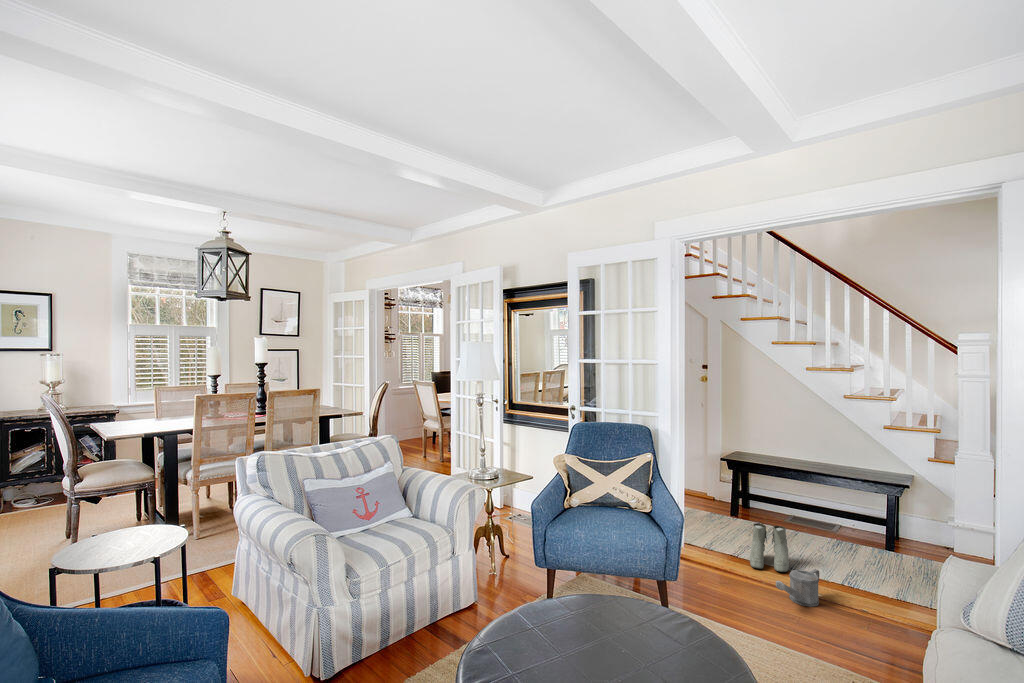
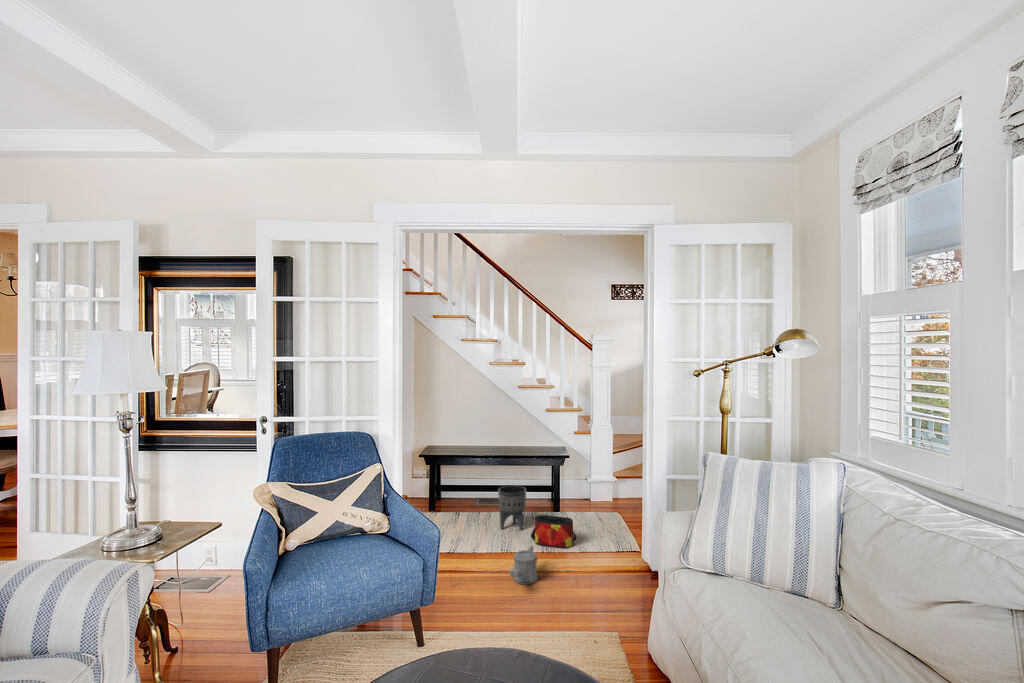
planter: none [800,505,836,557] -> present [498,485,526,530]
boots: present [750,523,789,572] -> none [467,512,501,560]
bag: none [833,544,893,589] -> present [531,515,576,548]

